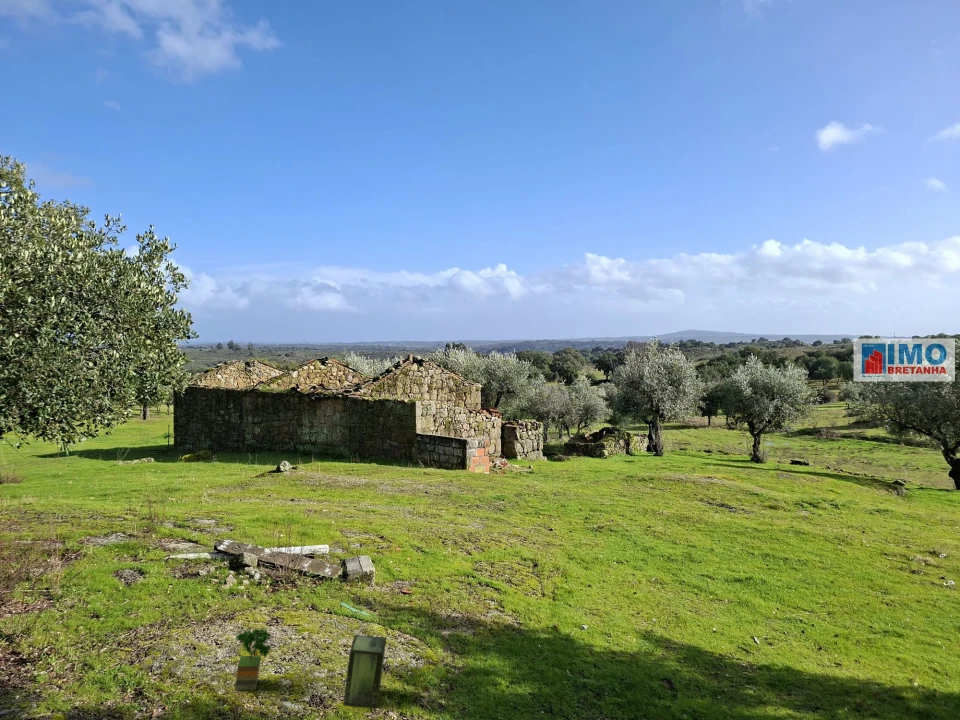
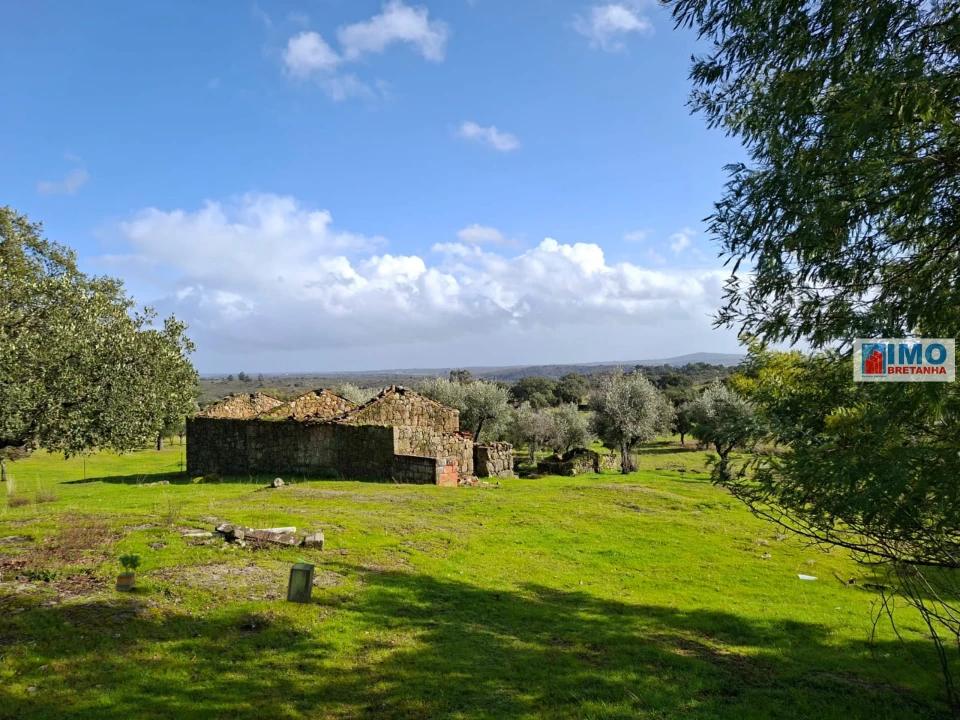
potted tree: present [235,629,271,690] -> present [116,555,142,591]

